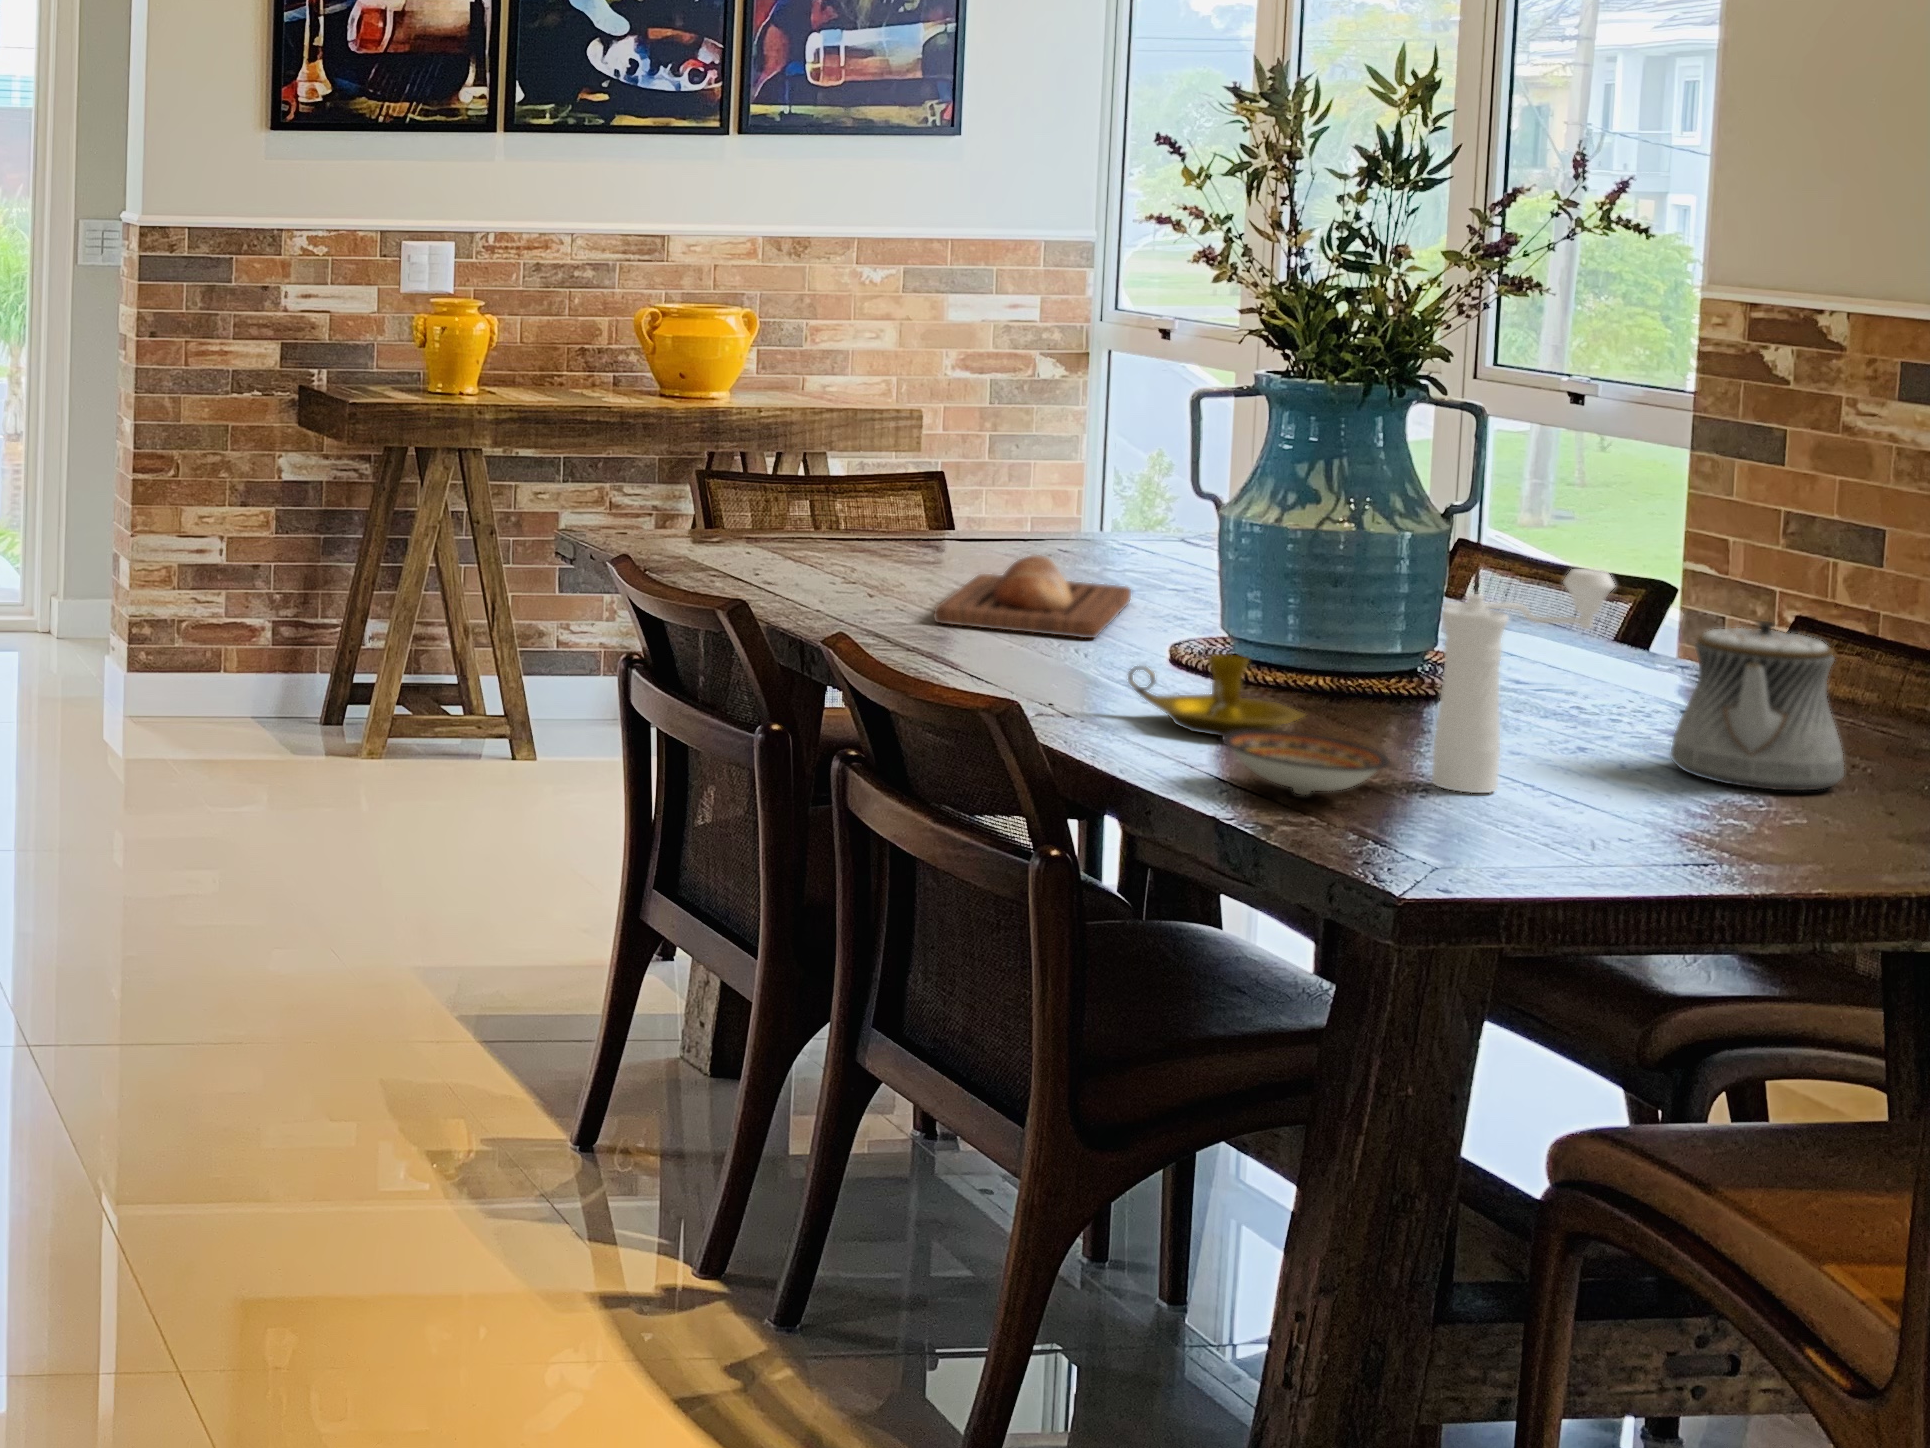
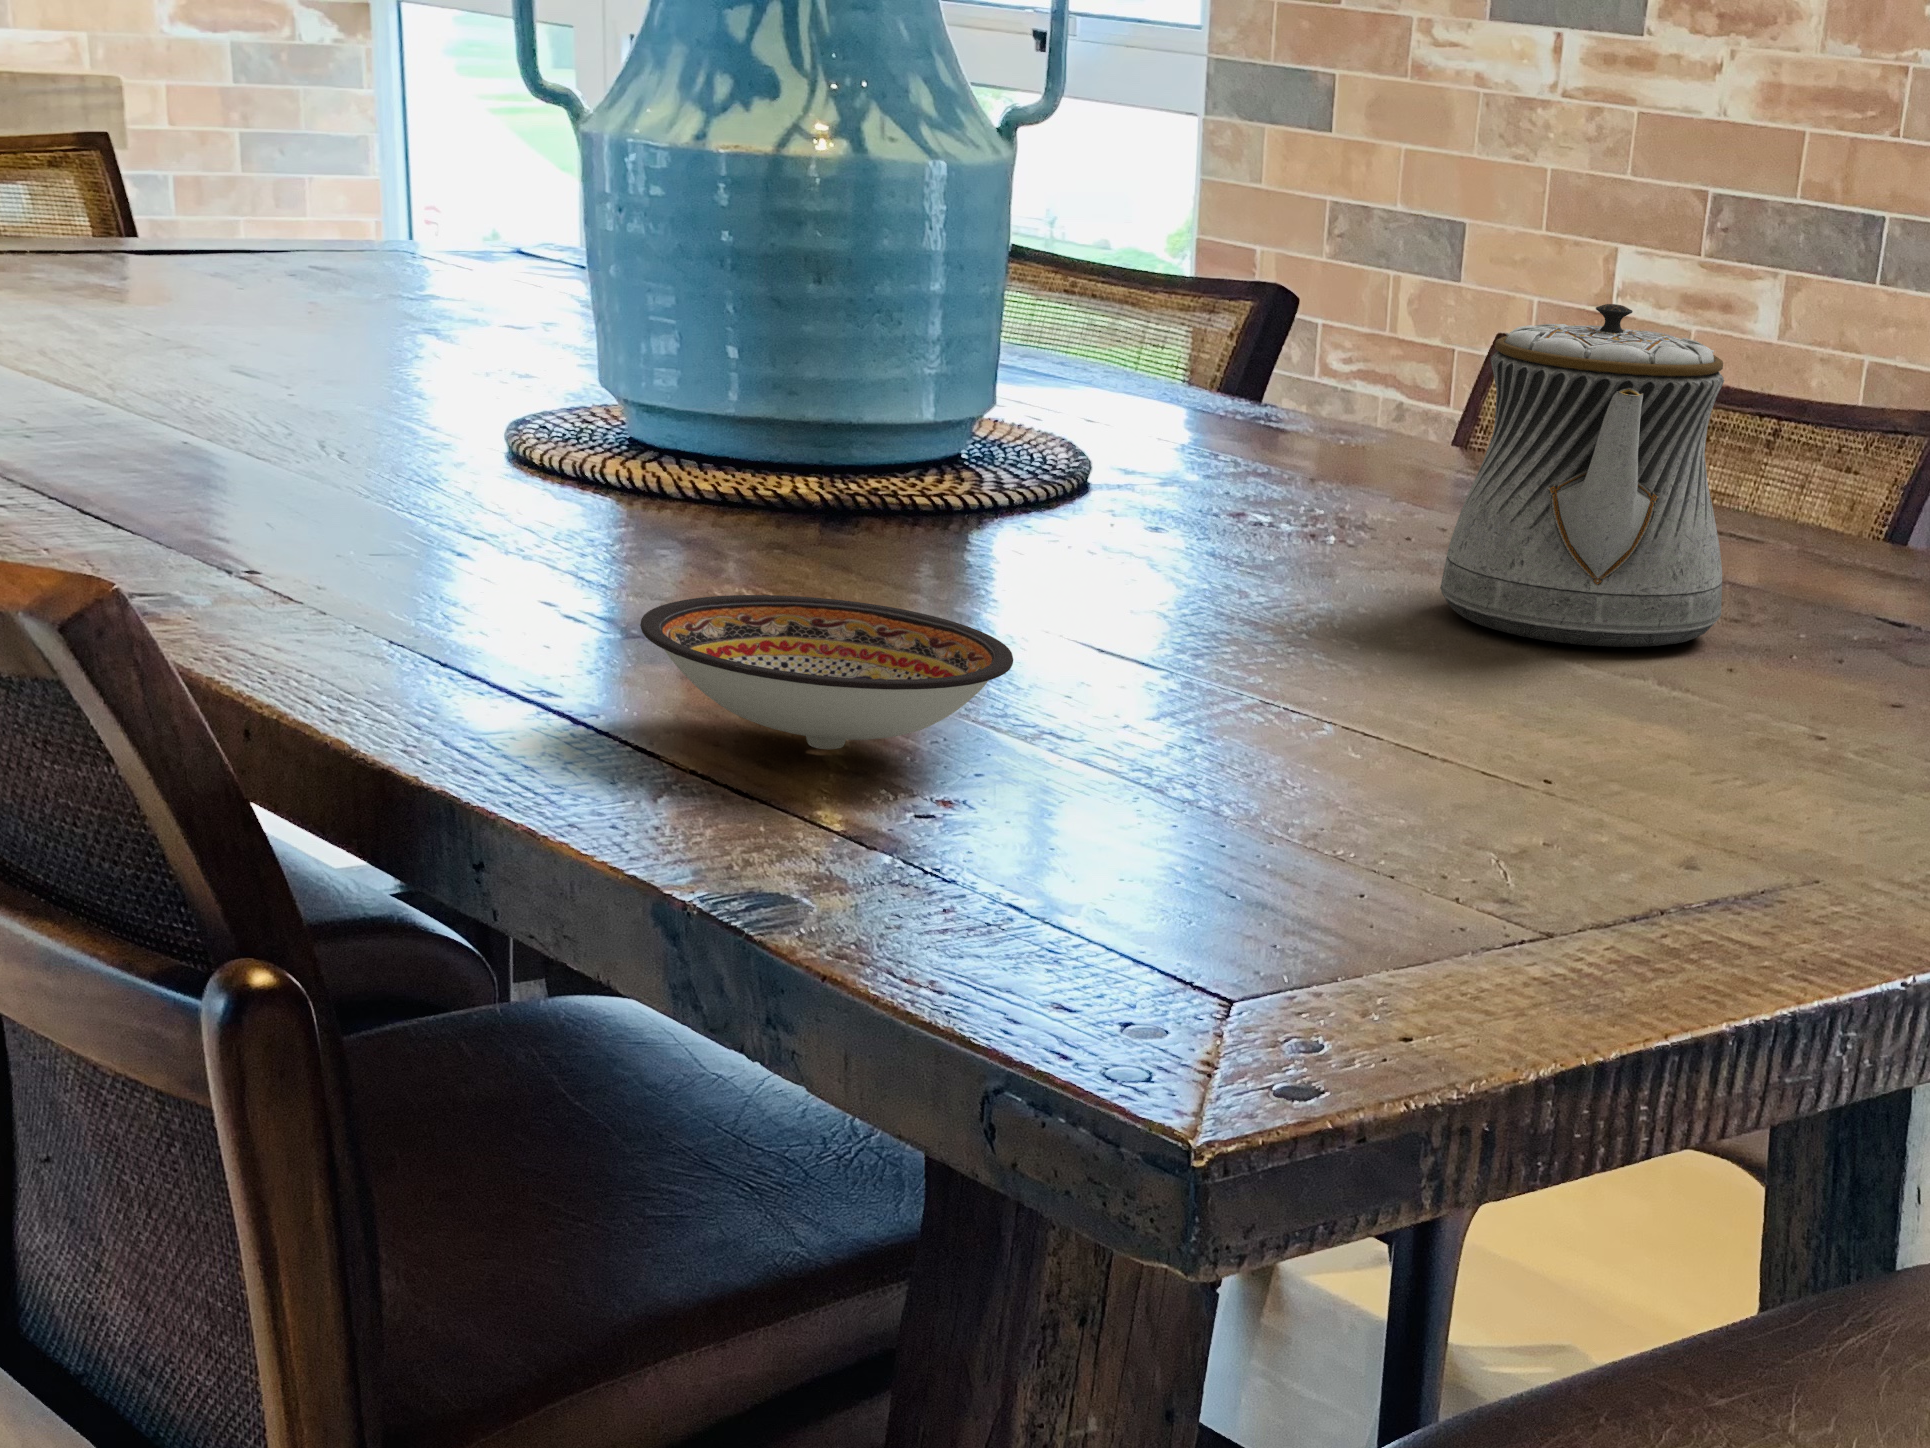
bread loaf: present [934,555,1131,638] -> none [46,255,444,415]
pepper mill: present [1432,569,1615,793] -> none [1070,181,1411,707]
candlestick: present [1128,654,1304,736] -> none [424,421,799,612]

